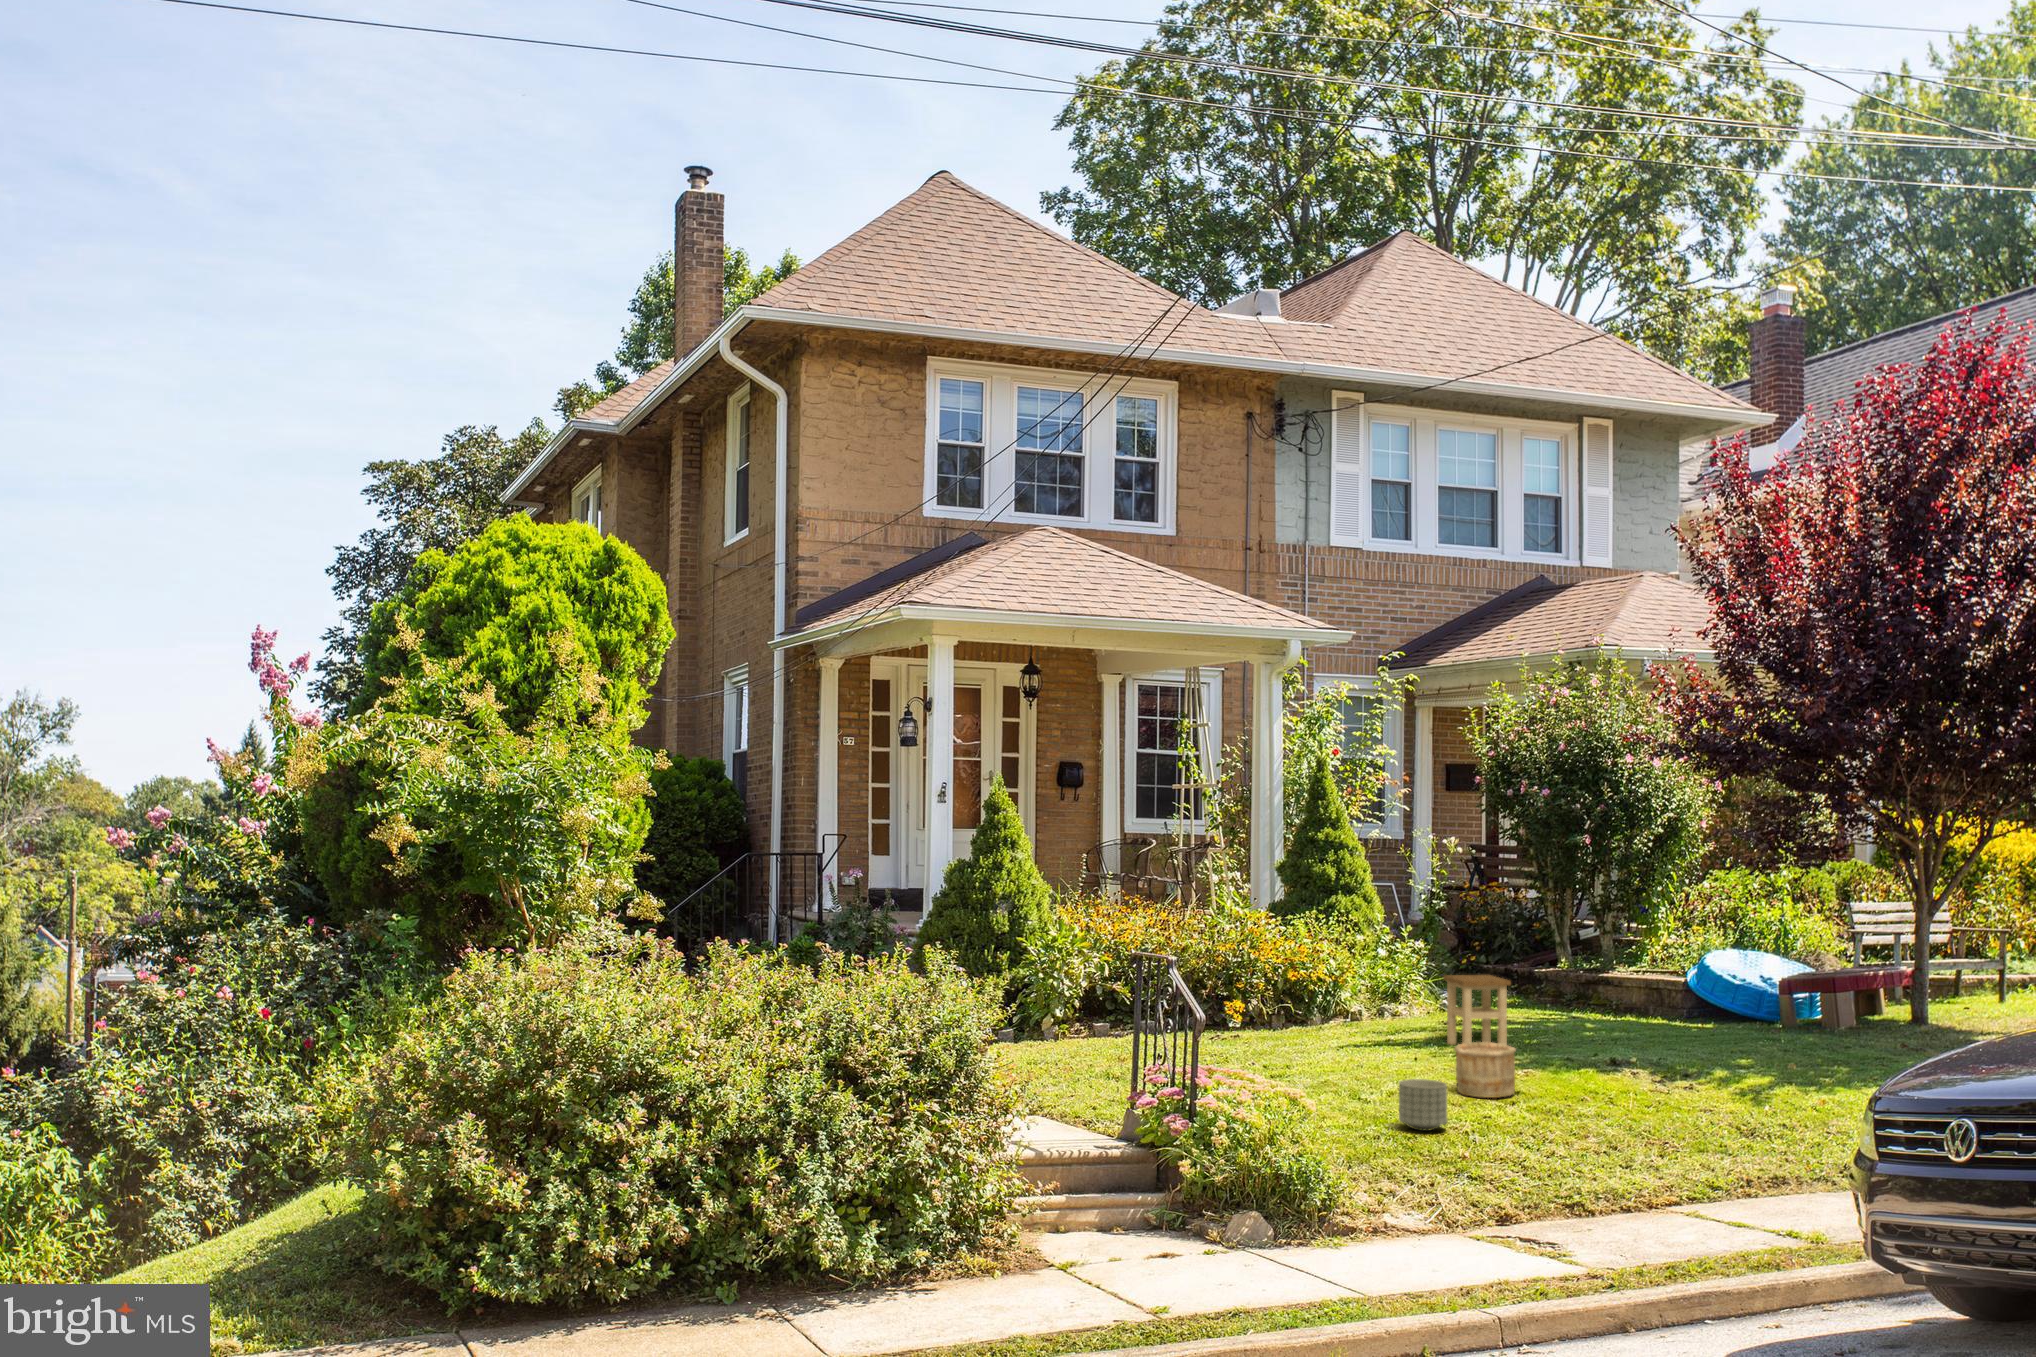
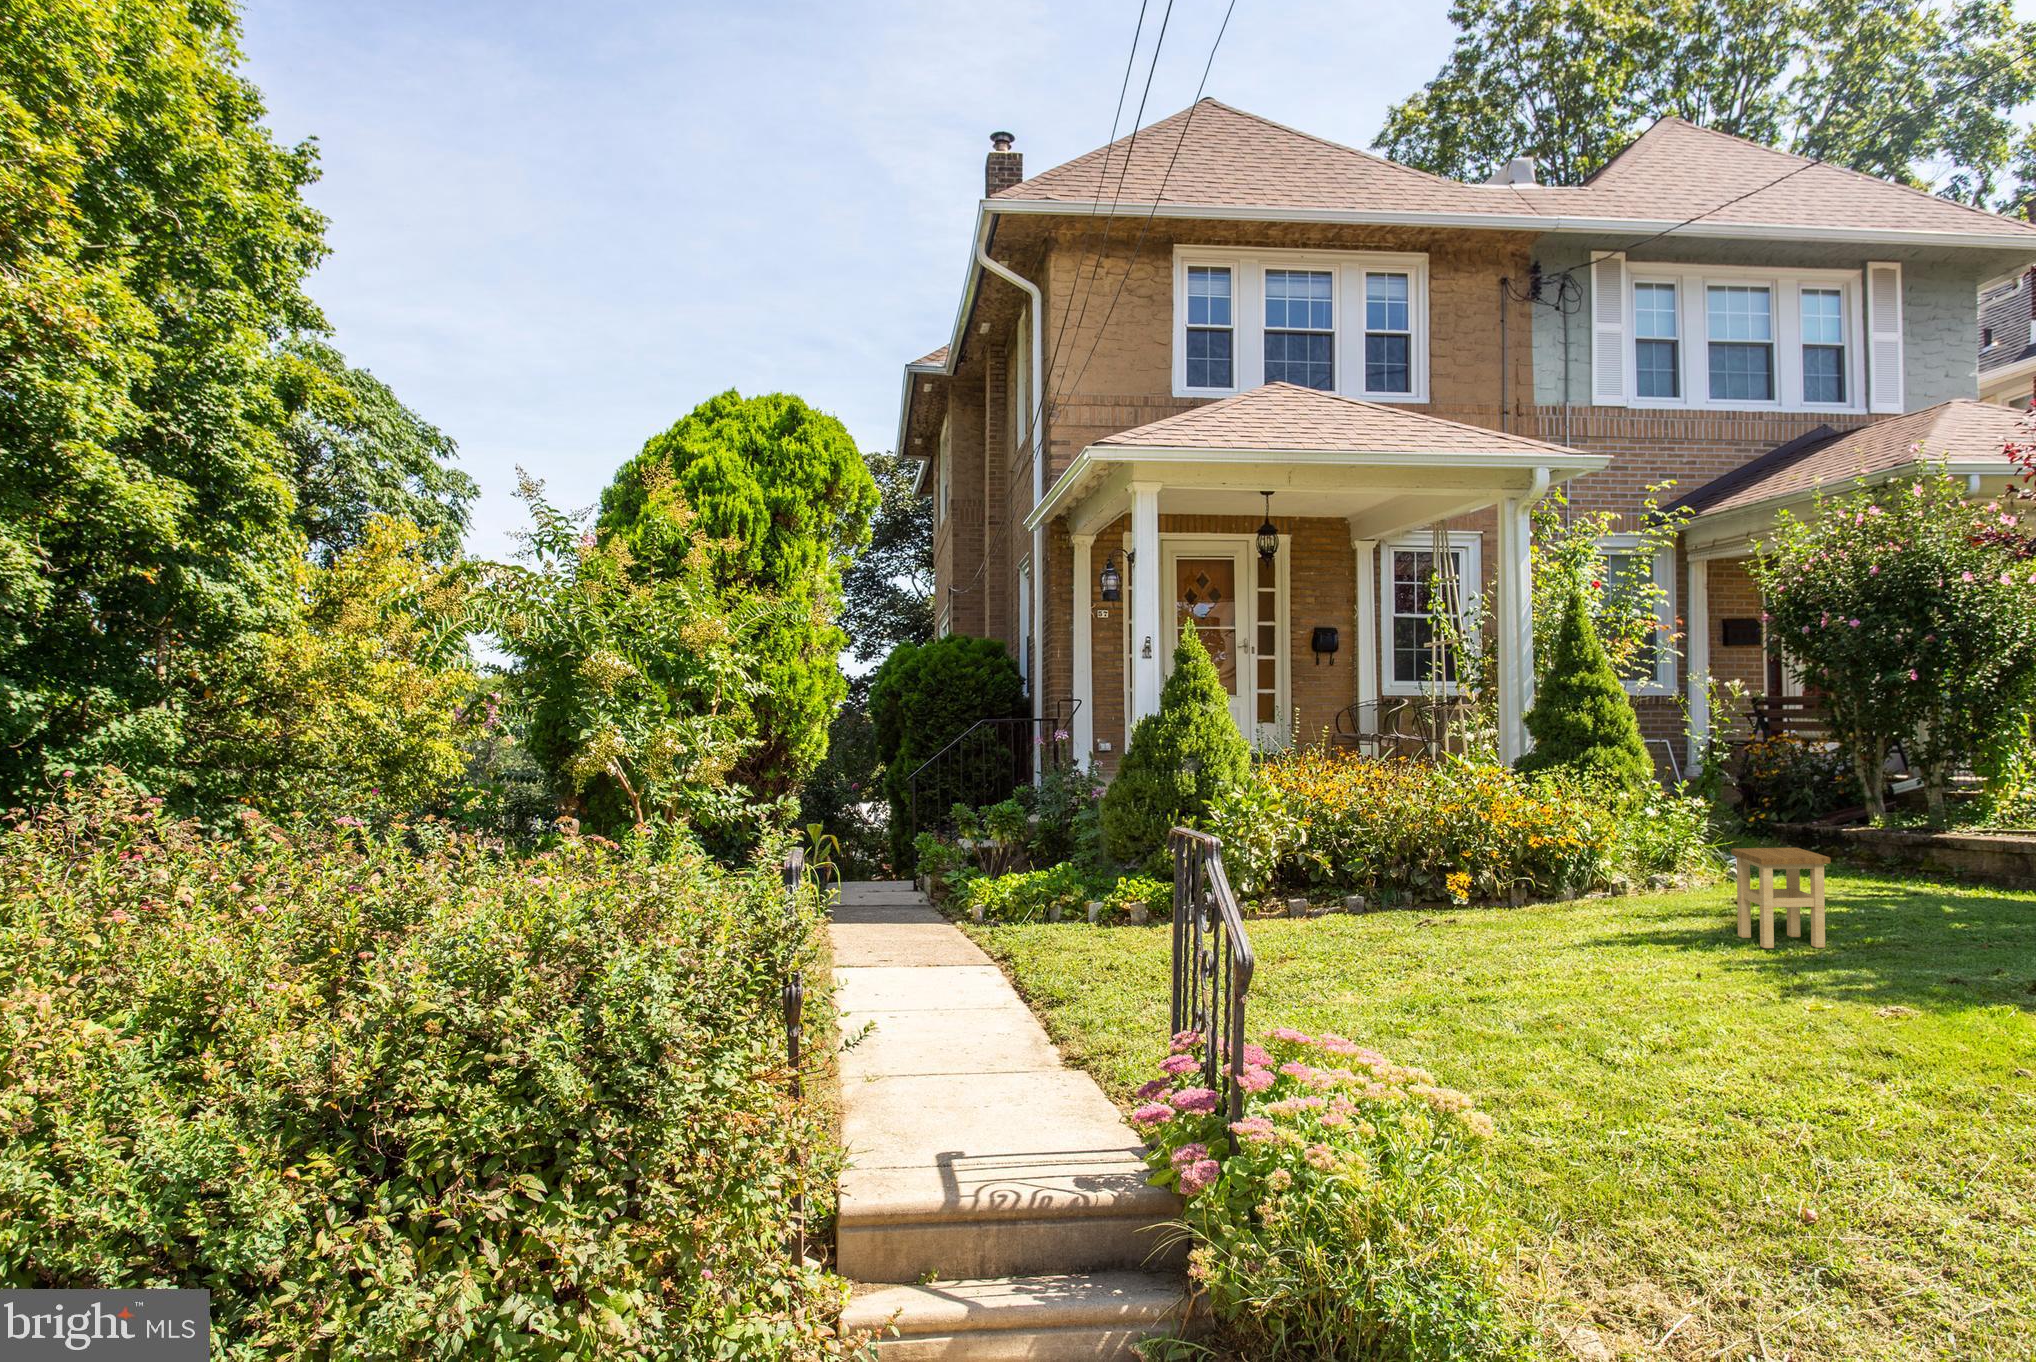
wooden bucket: present [1454,1042,1516,1098] -> none [1751,953,1852,1038]
planter: present [1399,1079,1447,1131] -> none [1665,1022,1746,1104]

